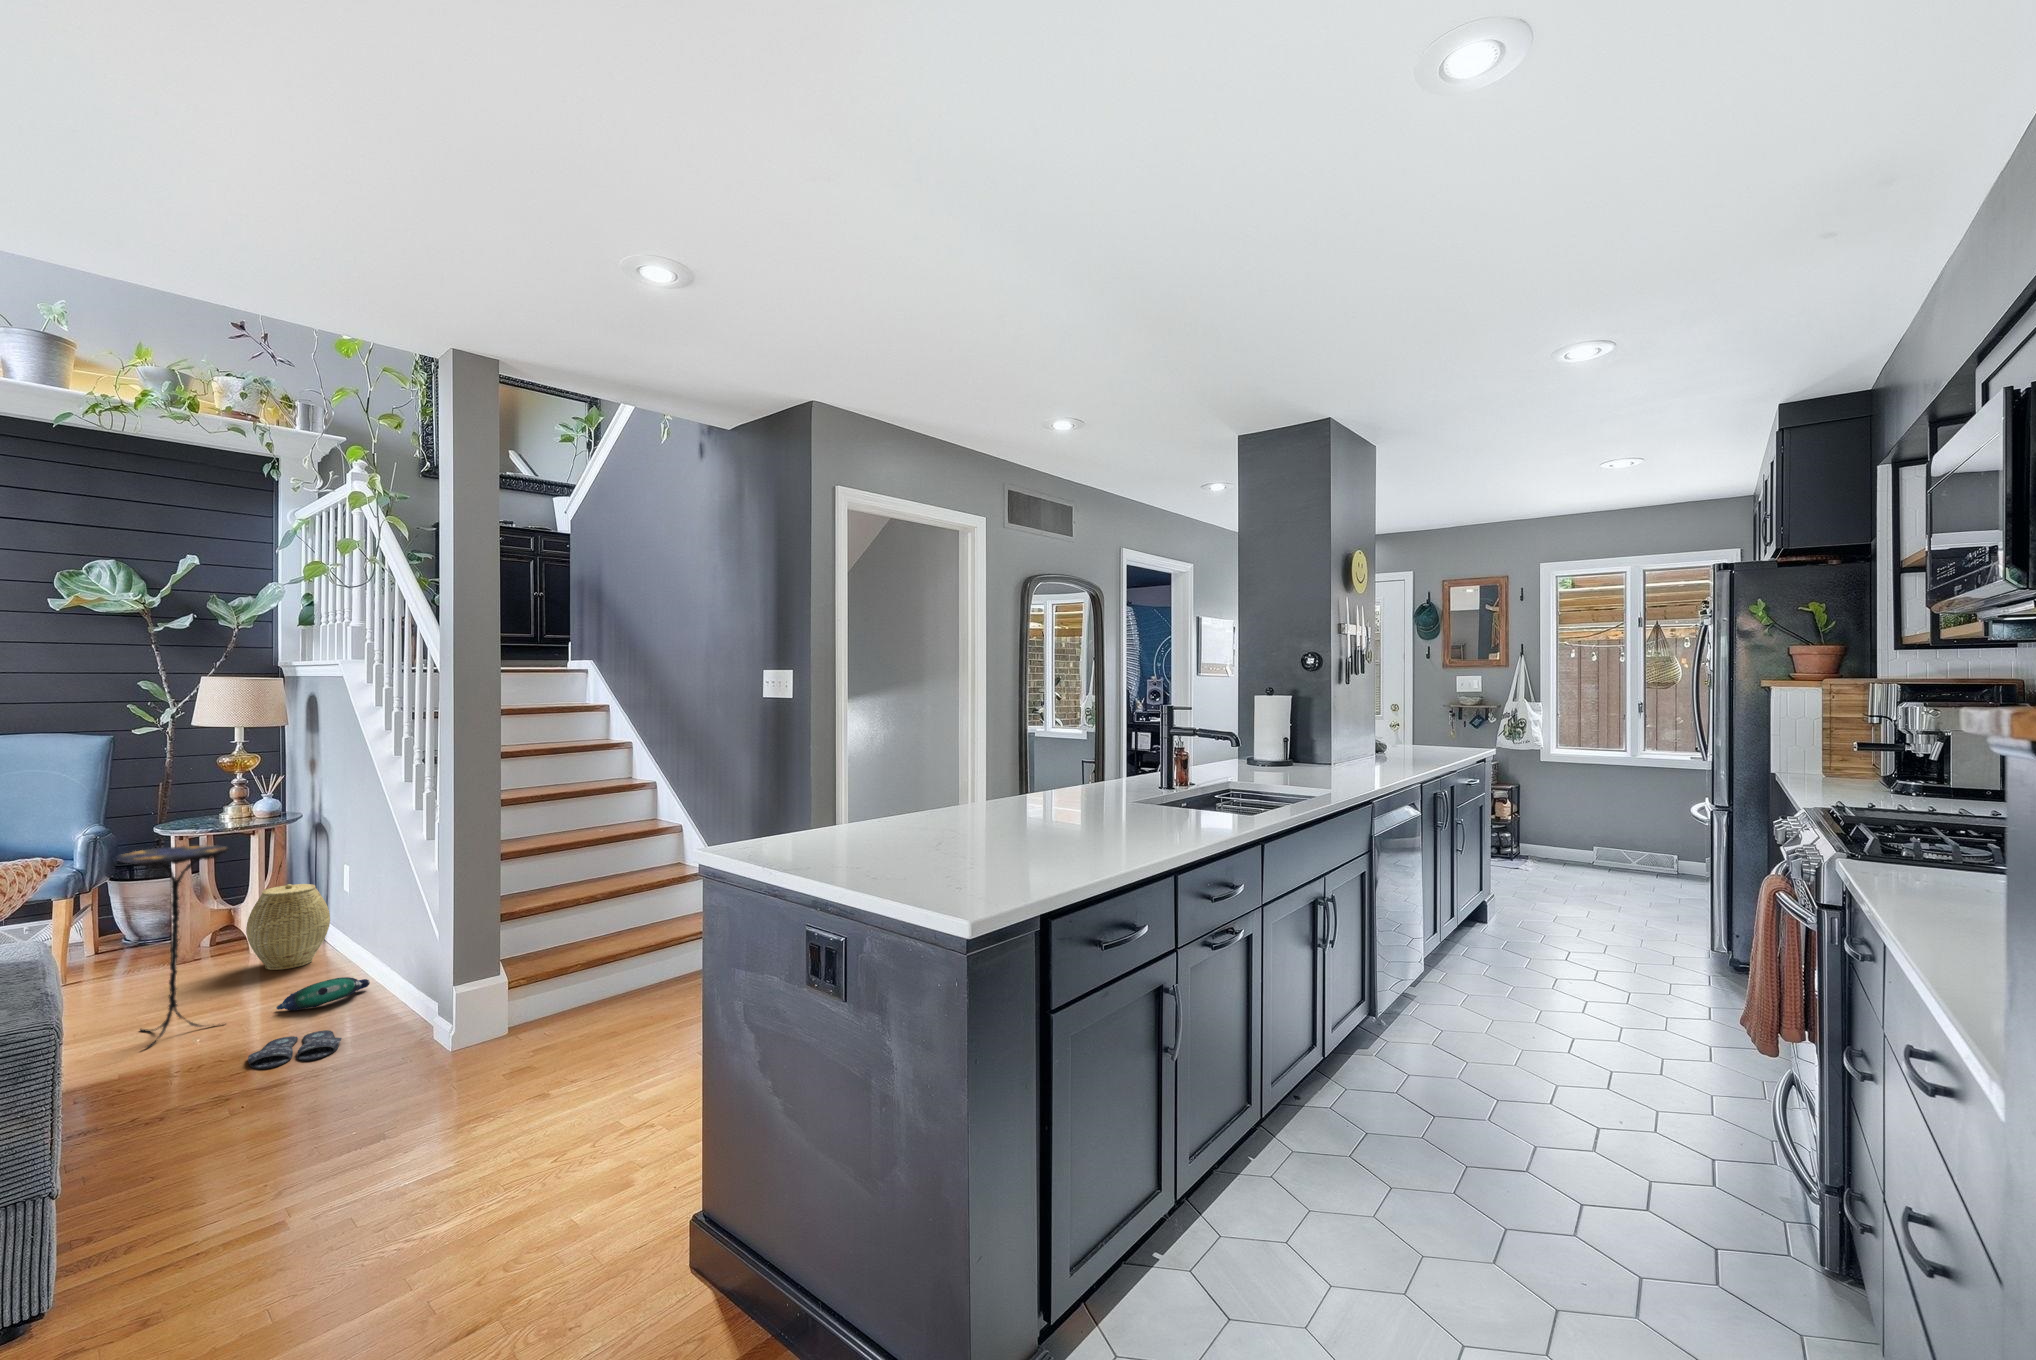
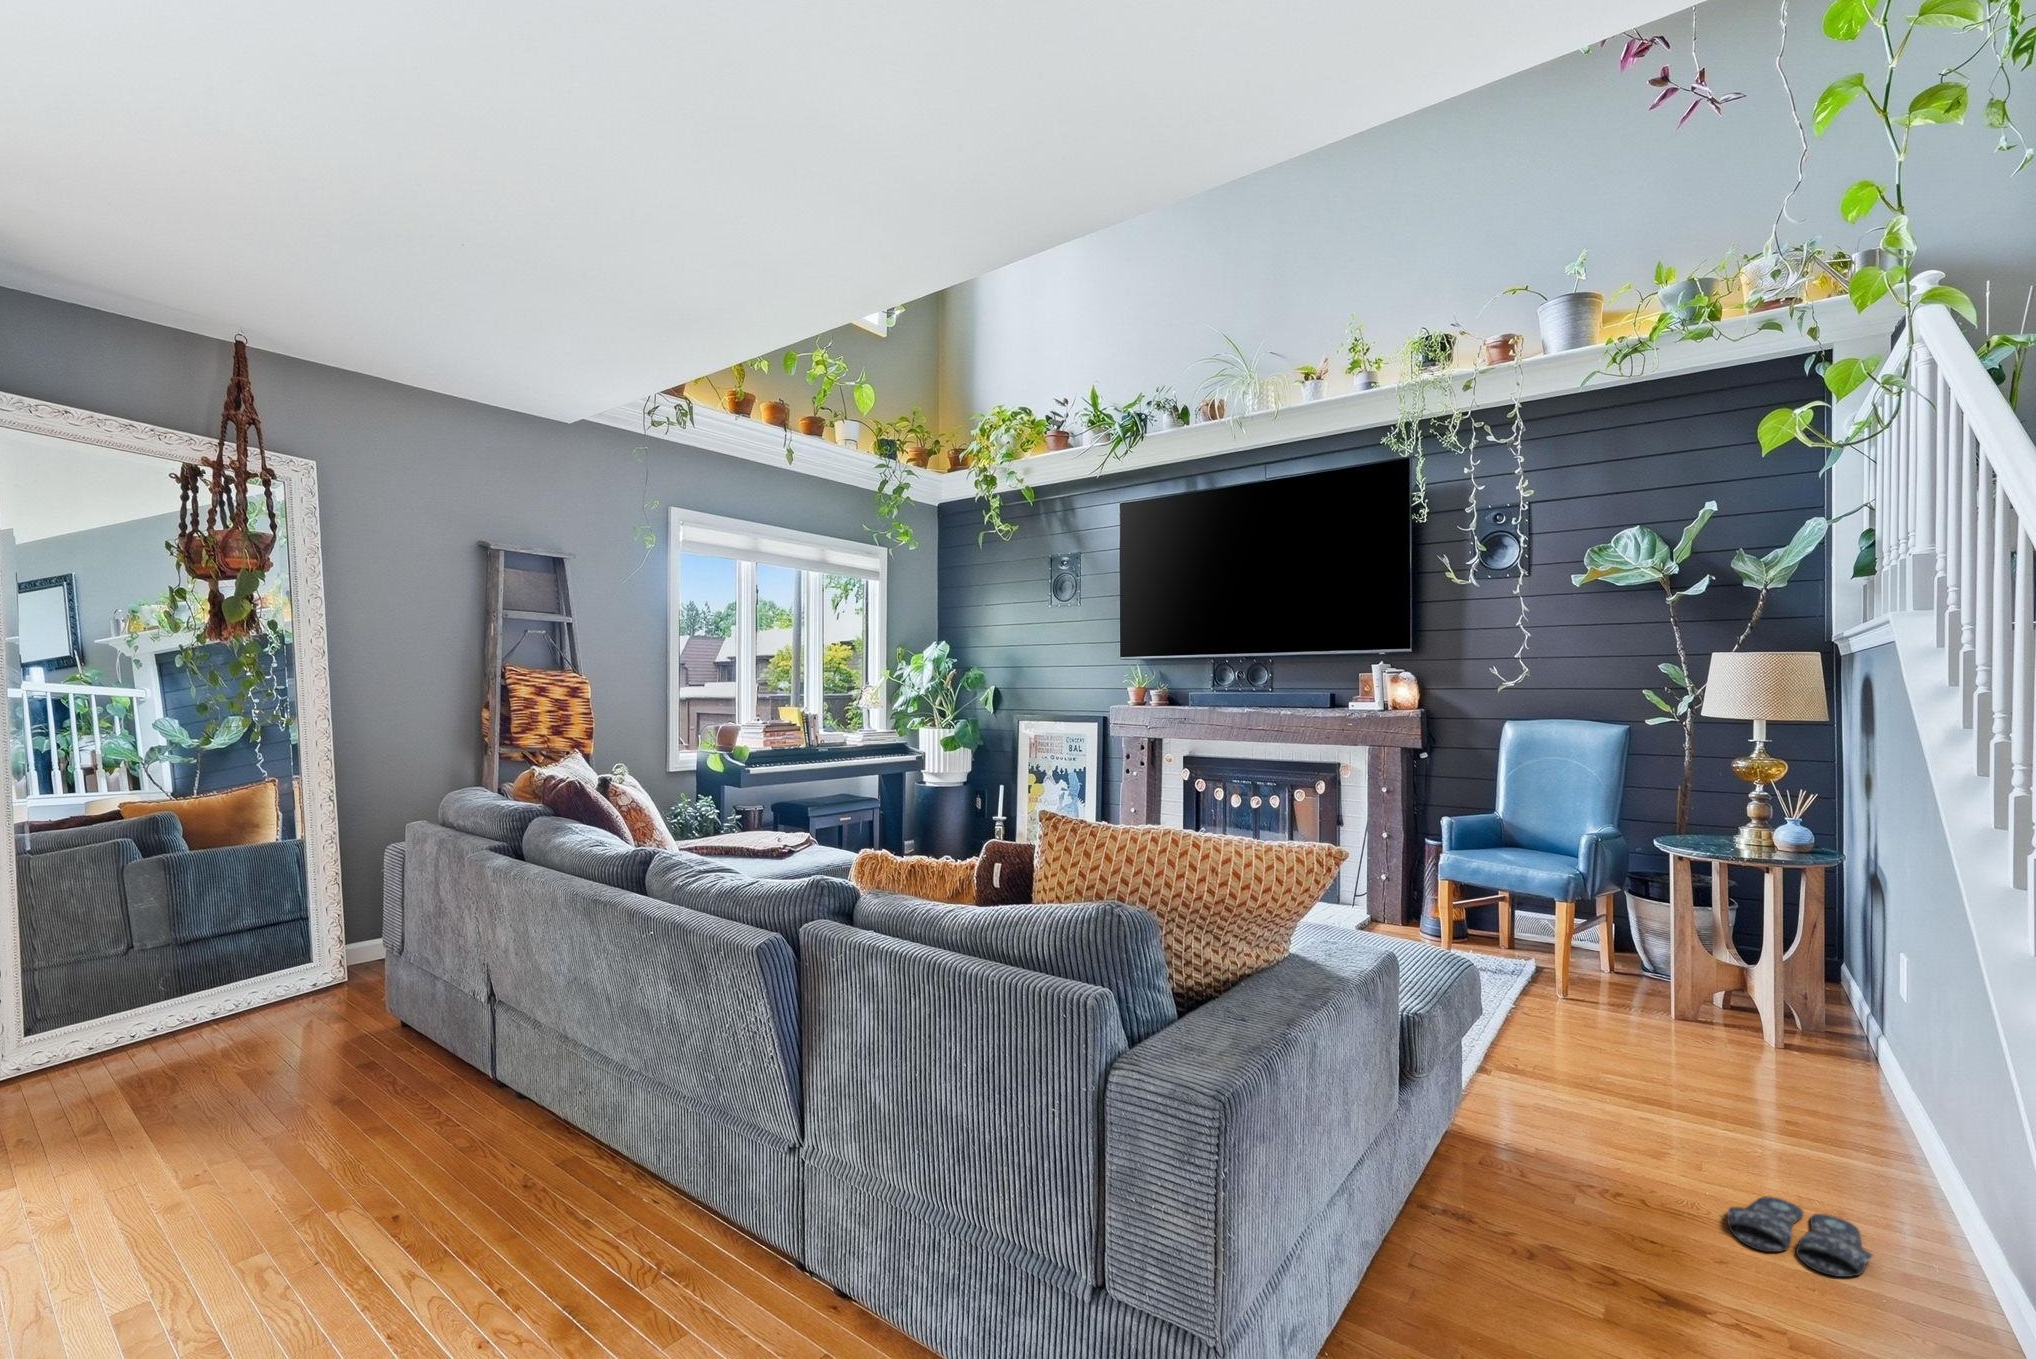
side table: present [117,845,229,1045] -> none [1597,869,1726,1132]
woven basket: present [246,884,330,970] -> none [1755,952,1873,1078]
plush toy: present [276,977,370,1011] -> none [1781,1128,1932,1170]

